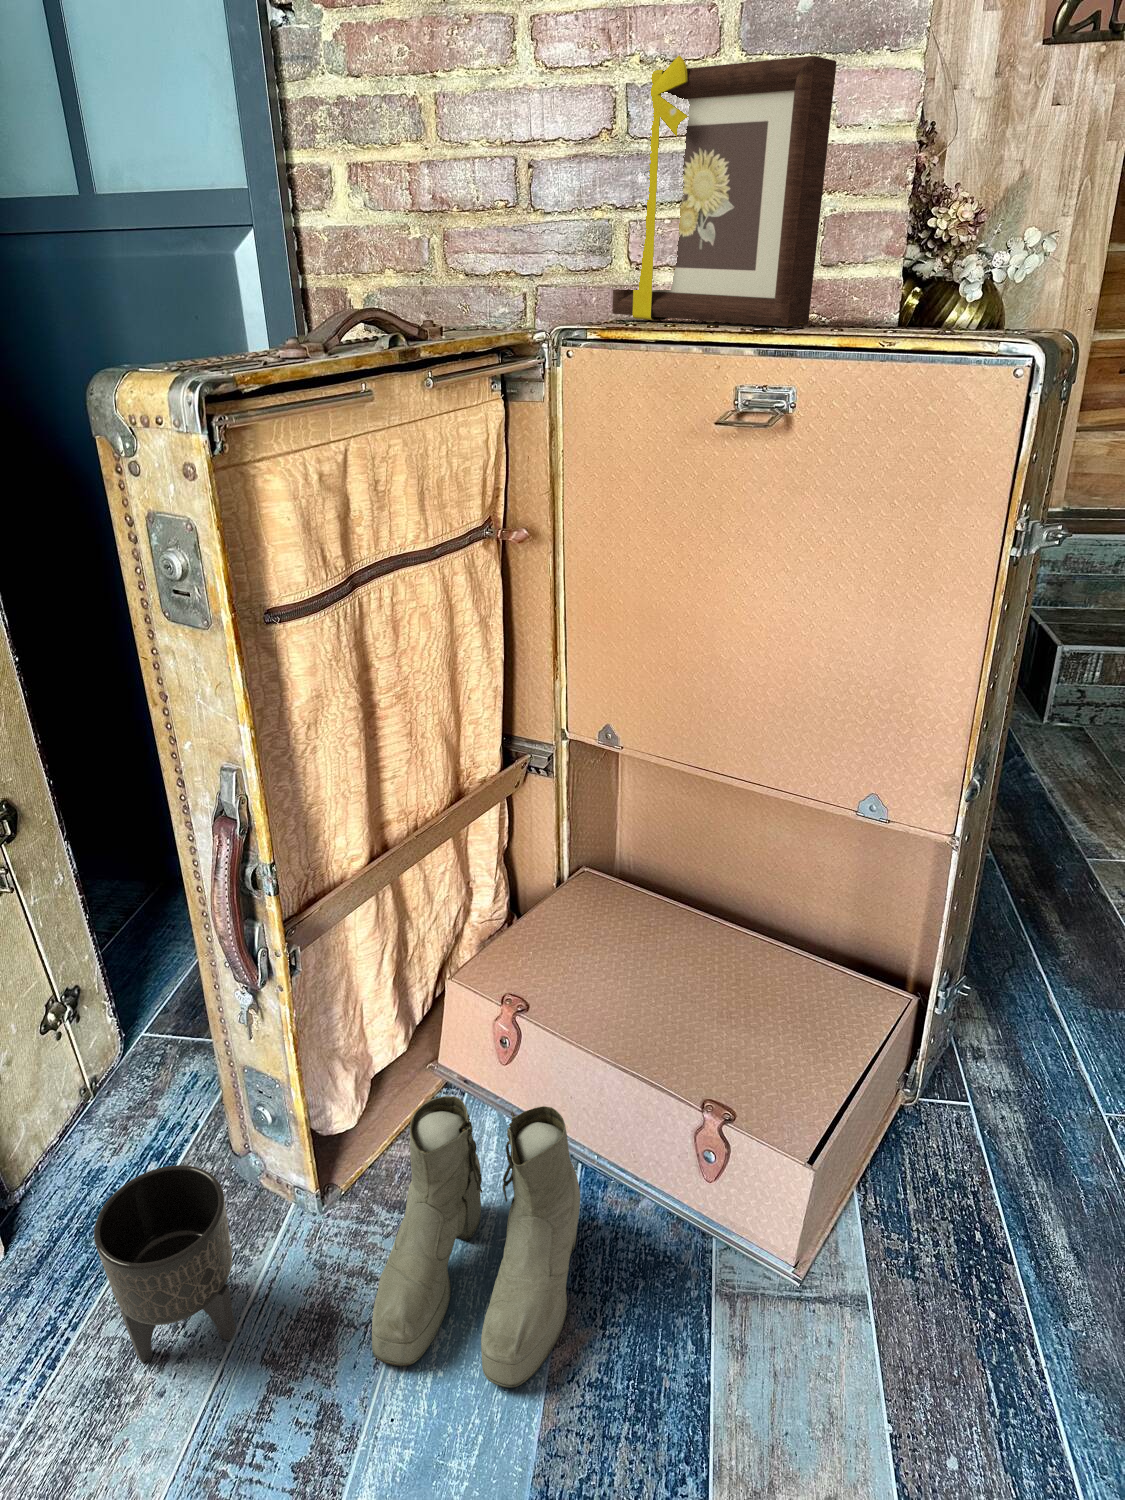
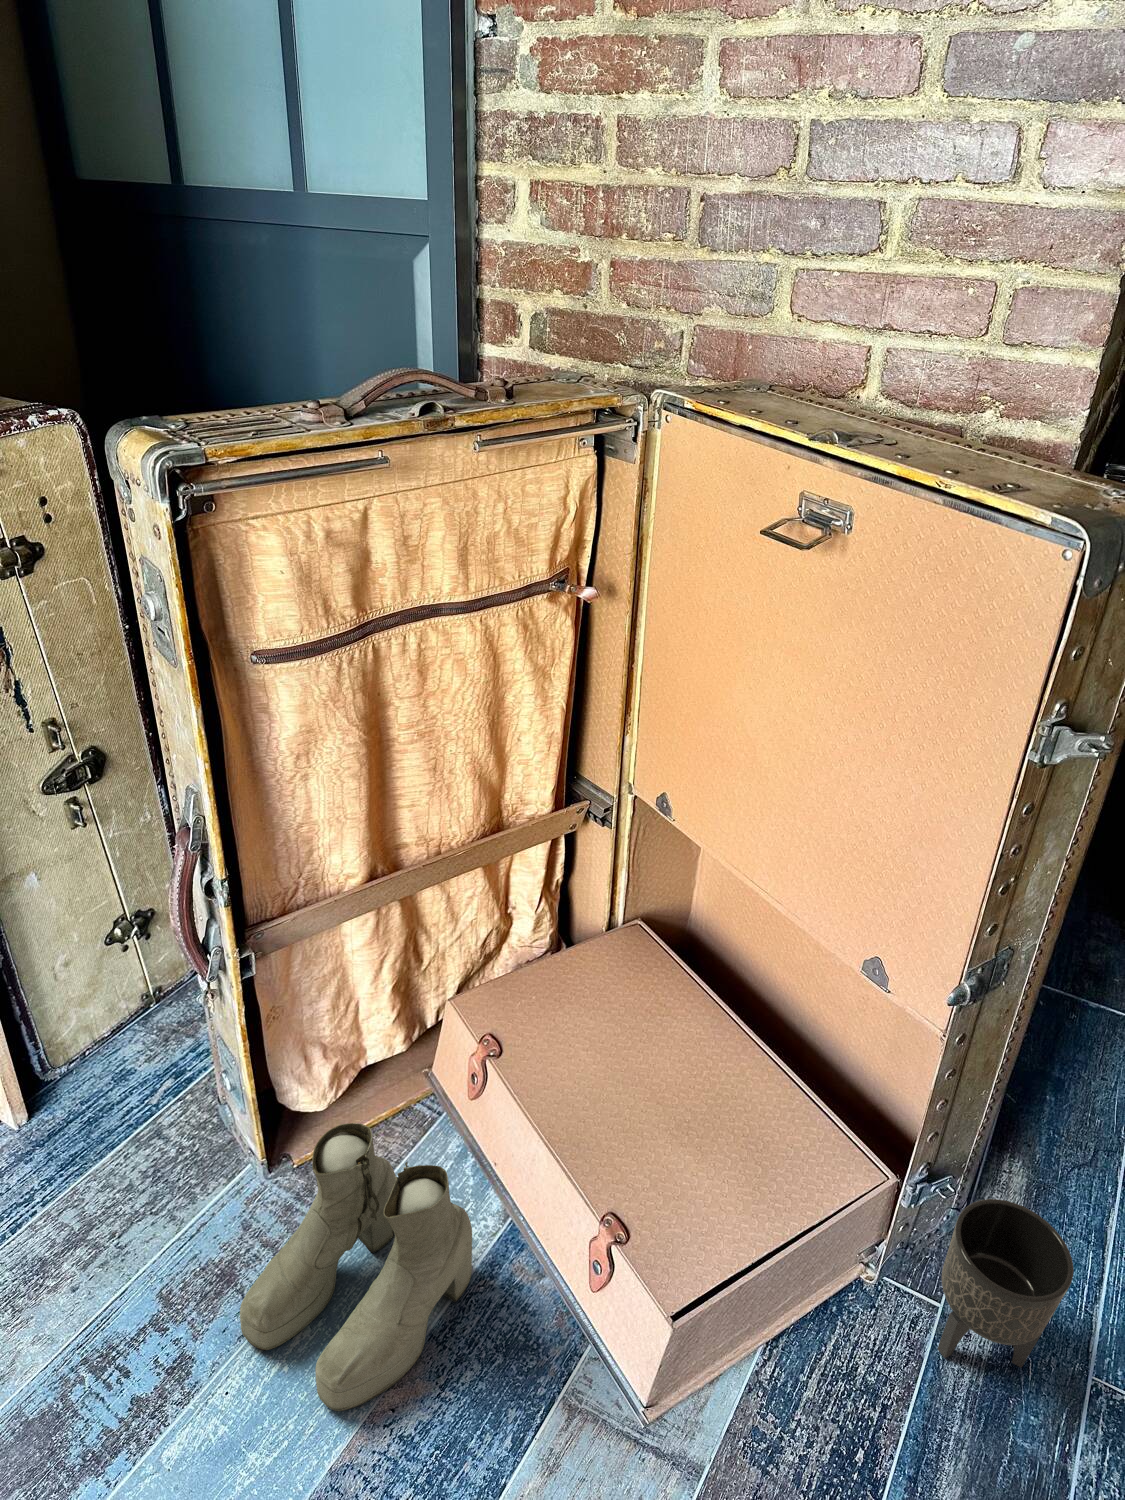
picture frame: present [612,56,837,327] -> none [746,110,999,430]
planter: present [94,1165,236,1363] -> present [937,1199,1074,1368]

